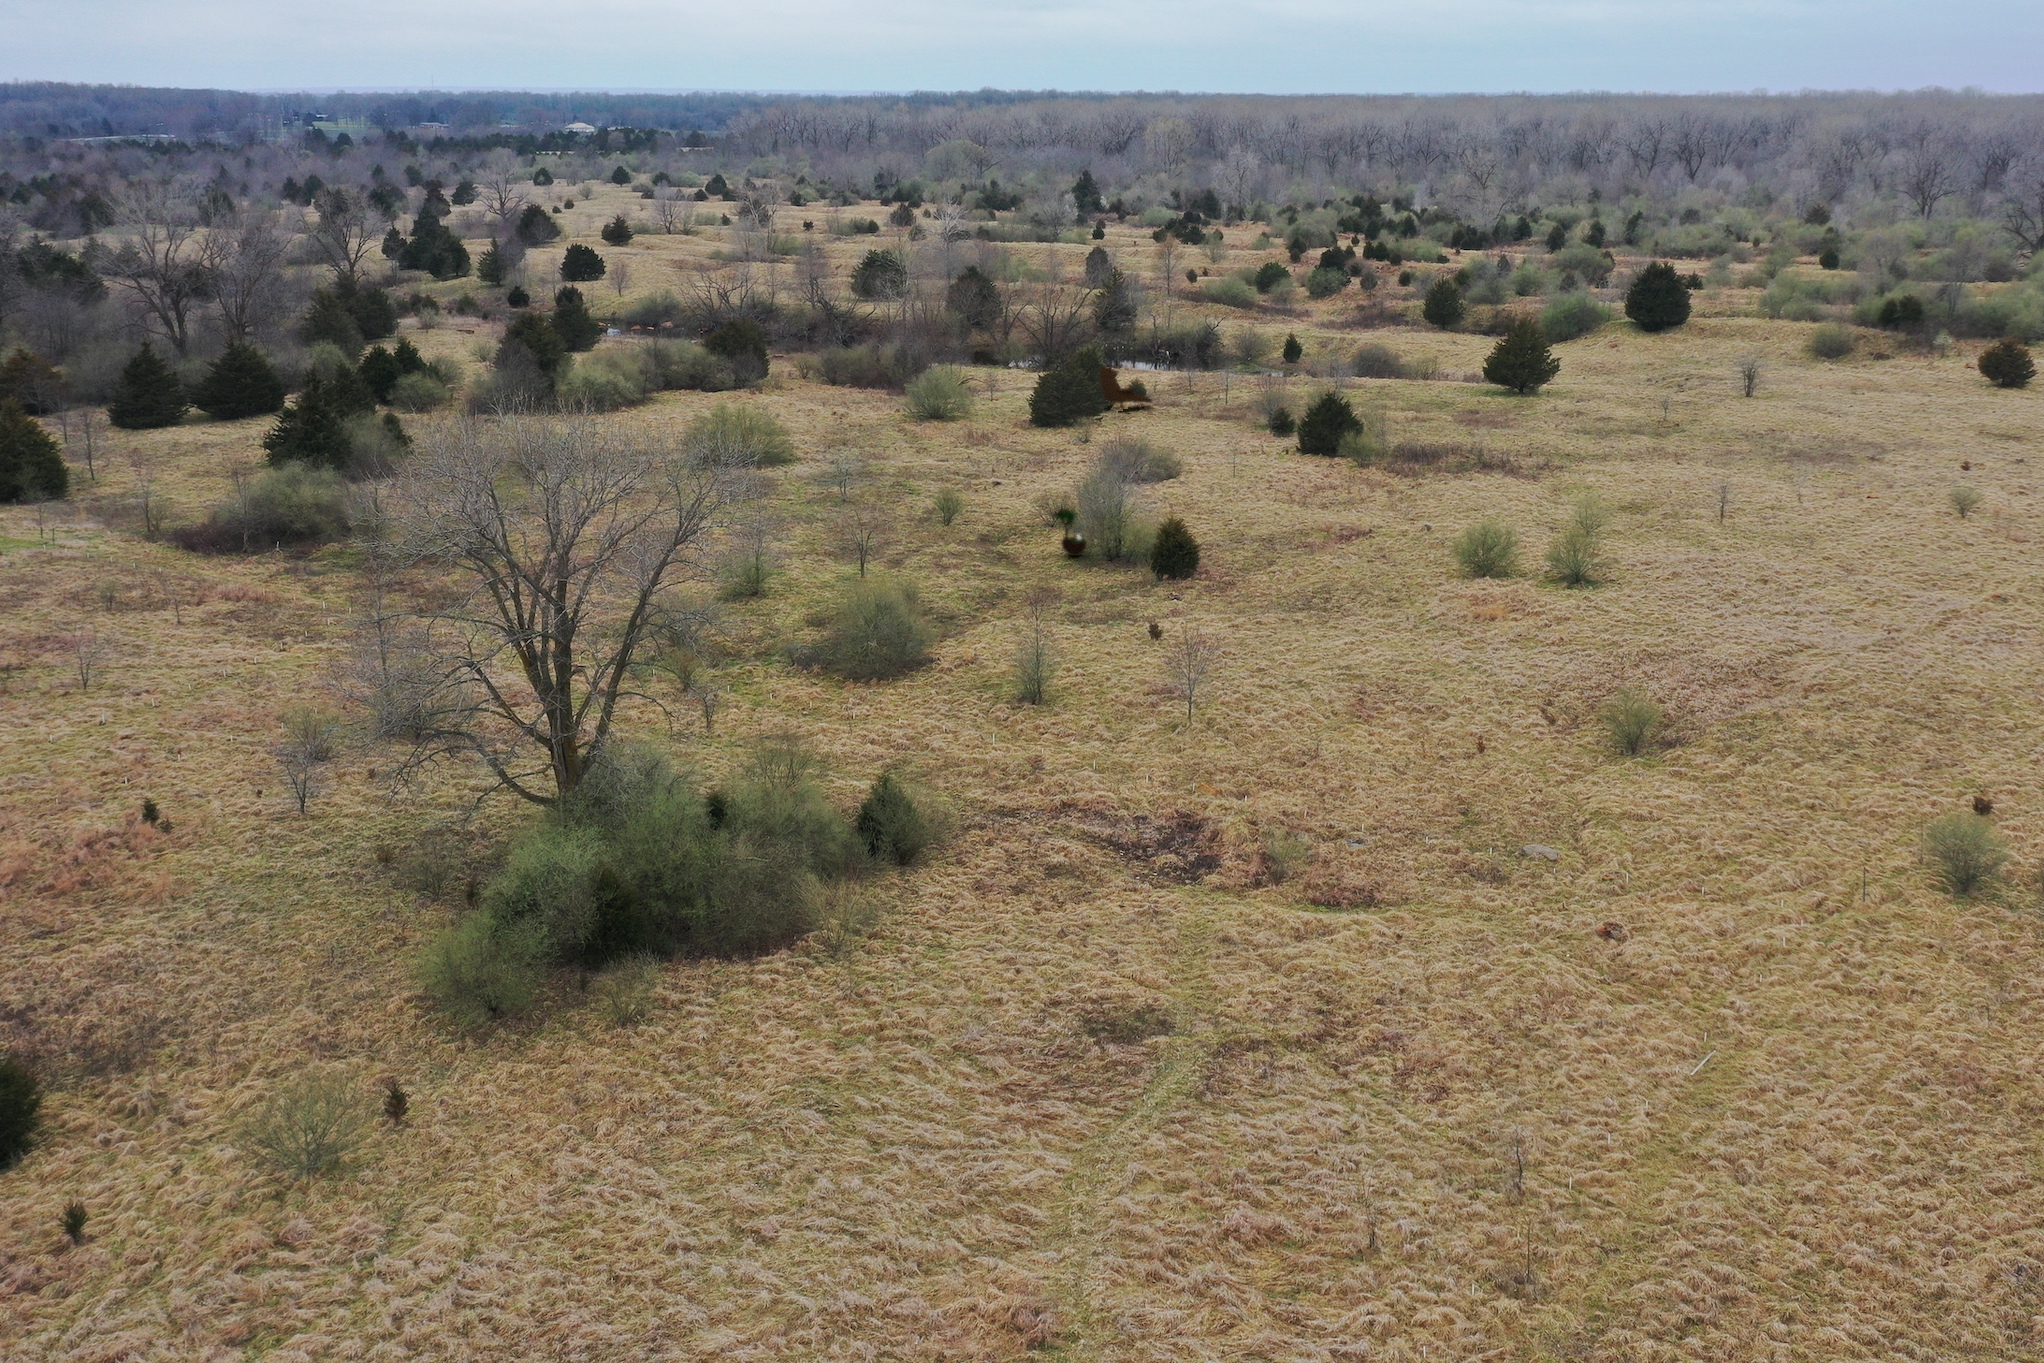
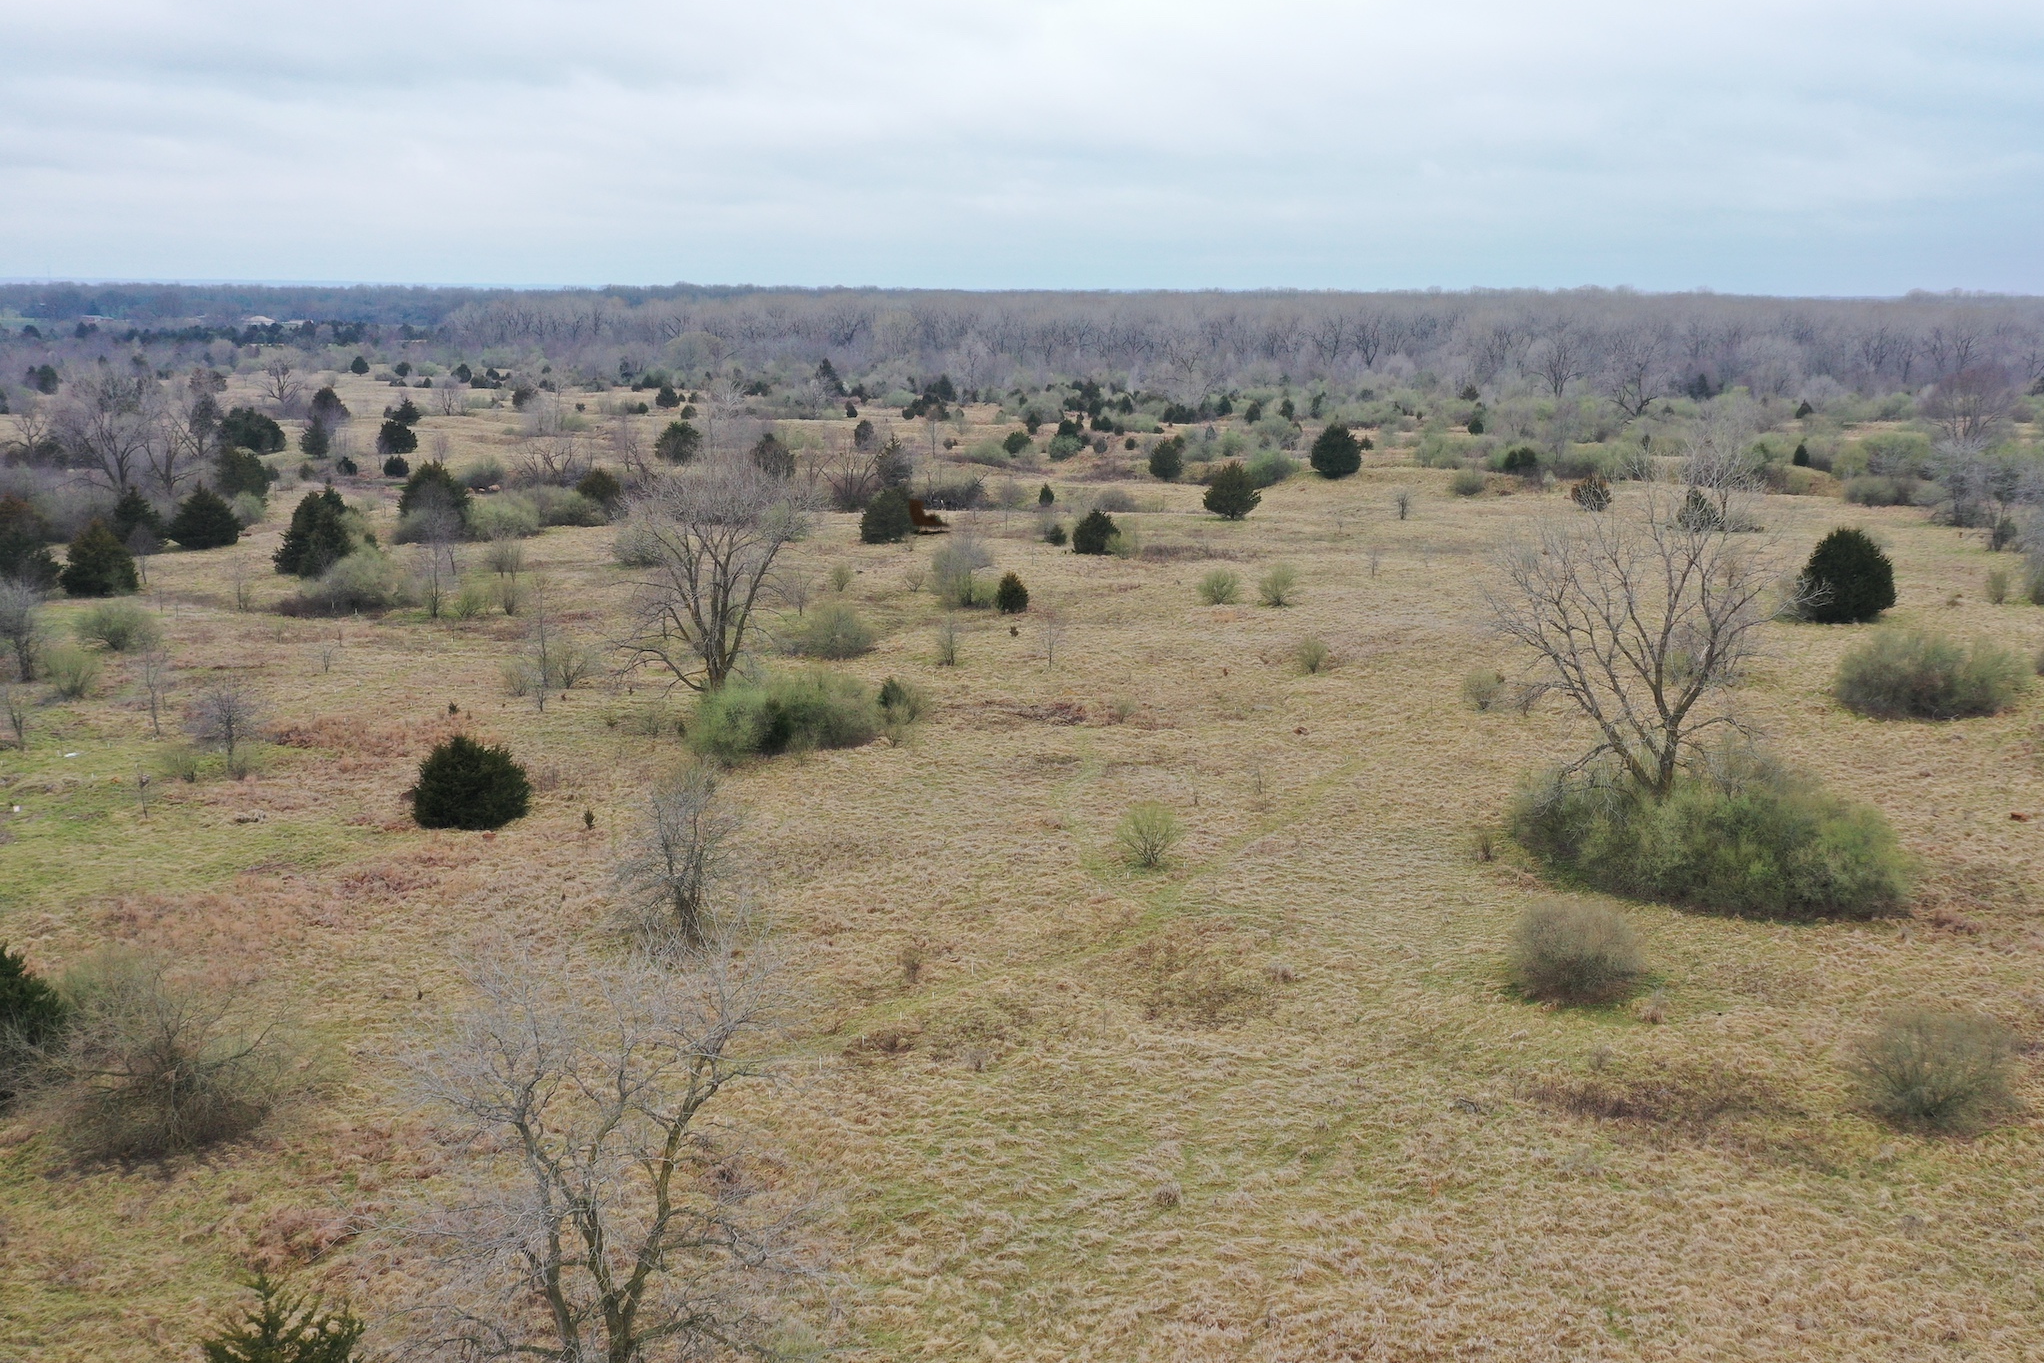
potted tree: present [1053,507,1087,556] -> none [918,568,946,608]

